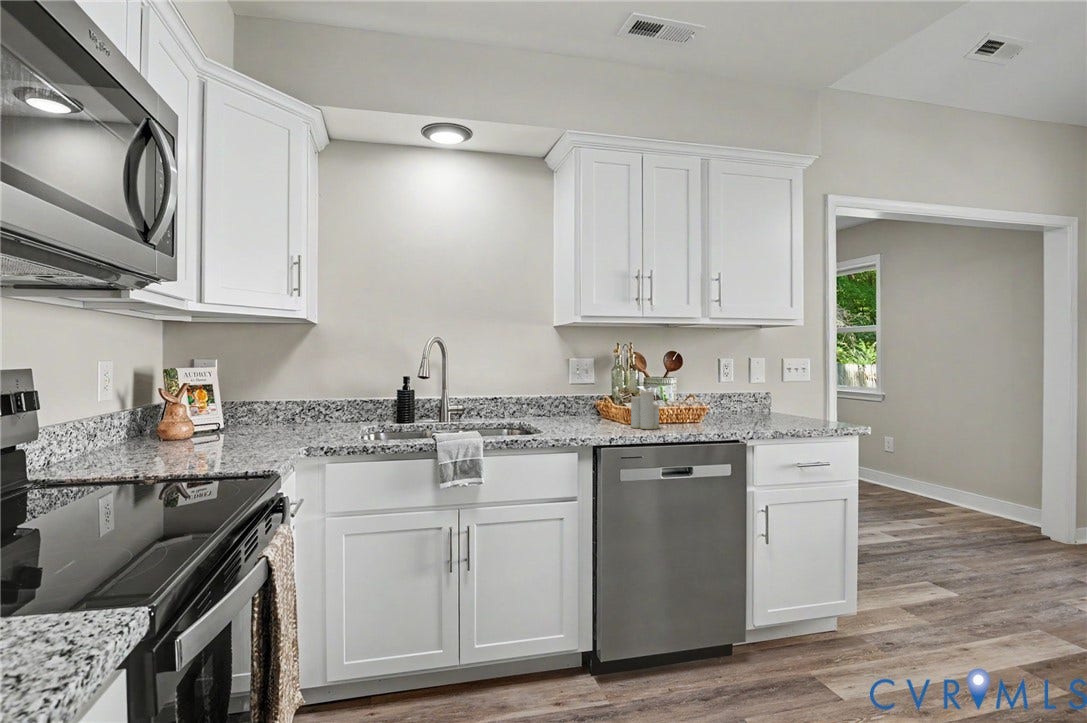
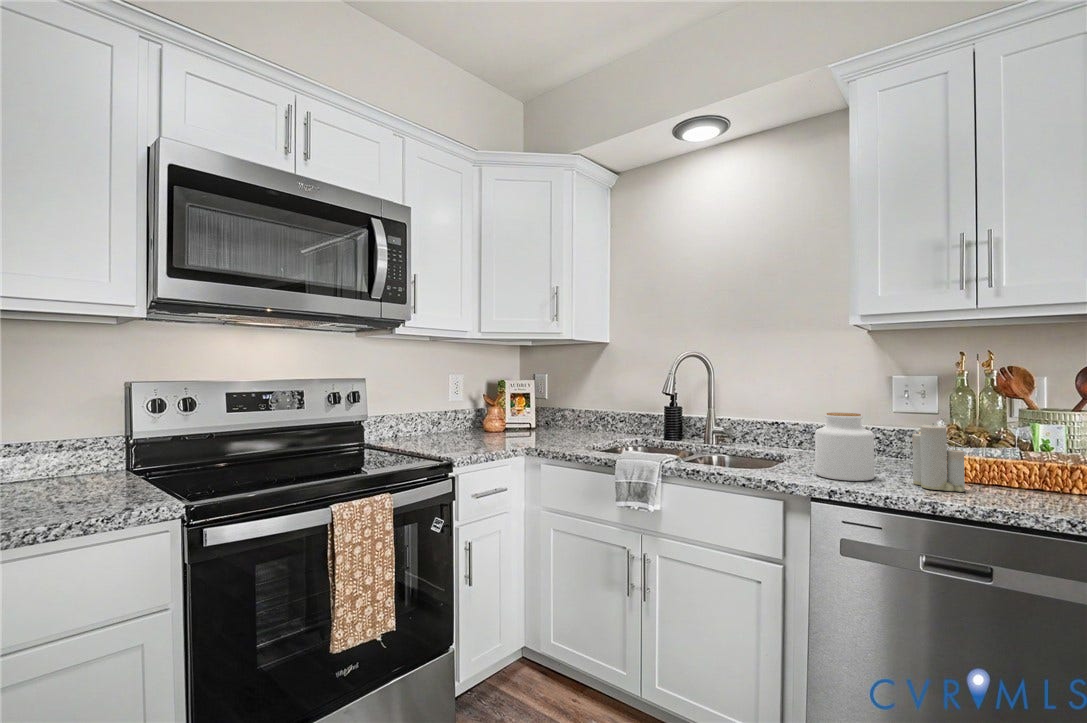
jar: none [578,386,614,432] -> present [815,413,875,481]

